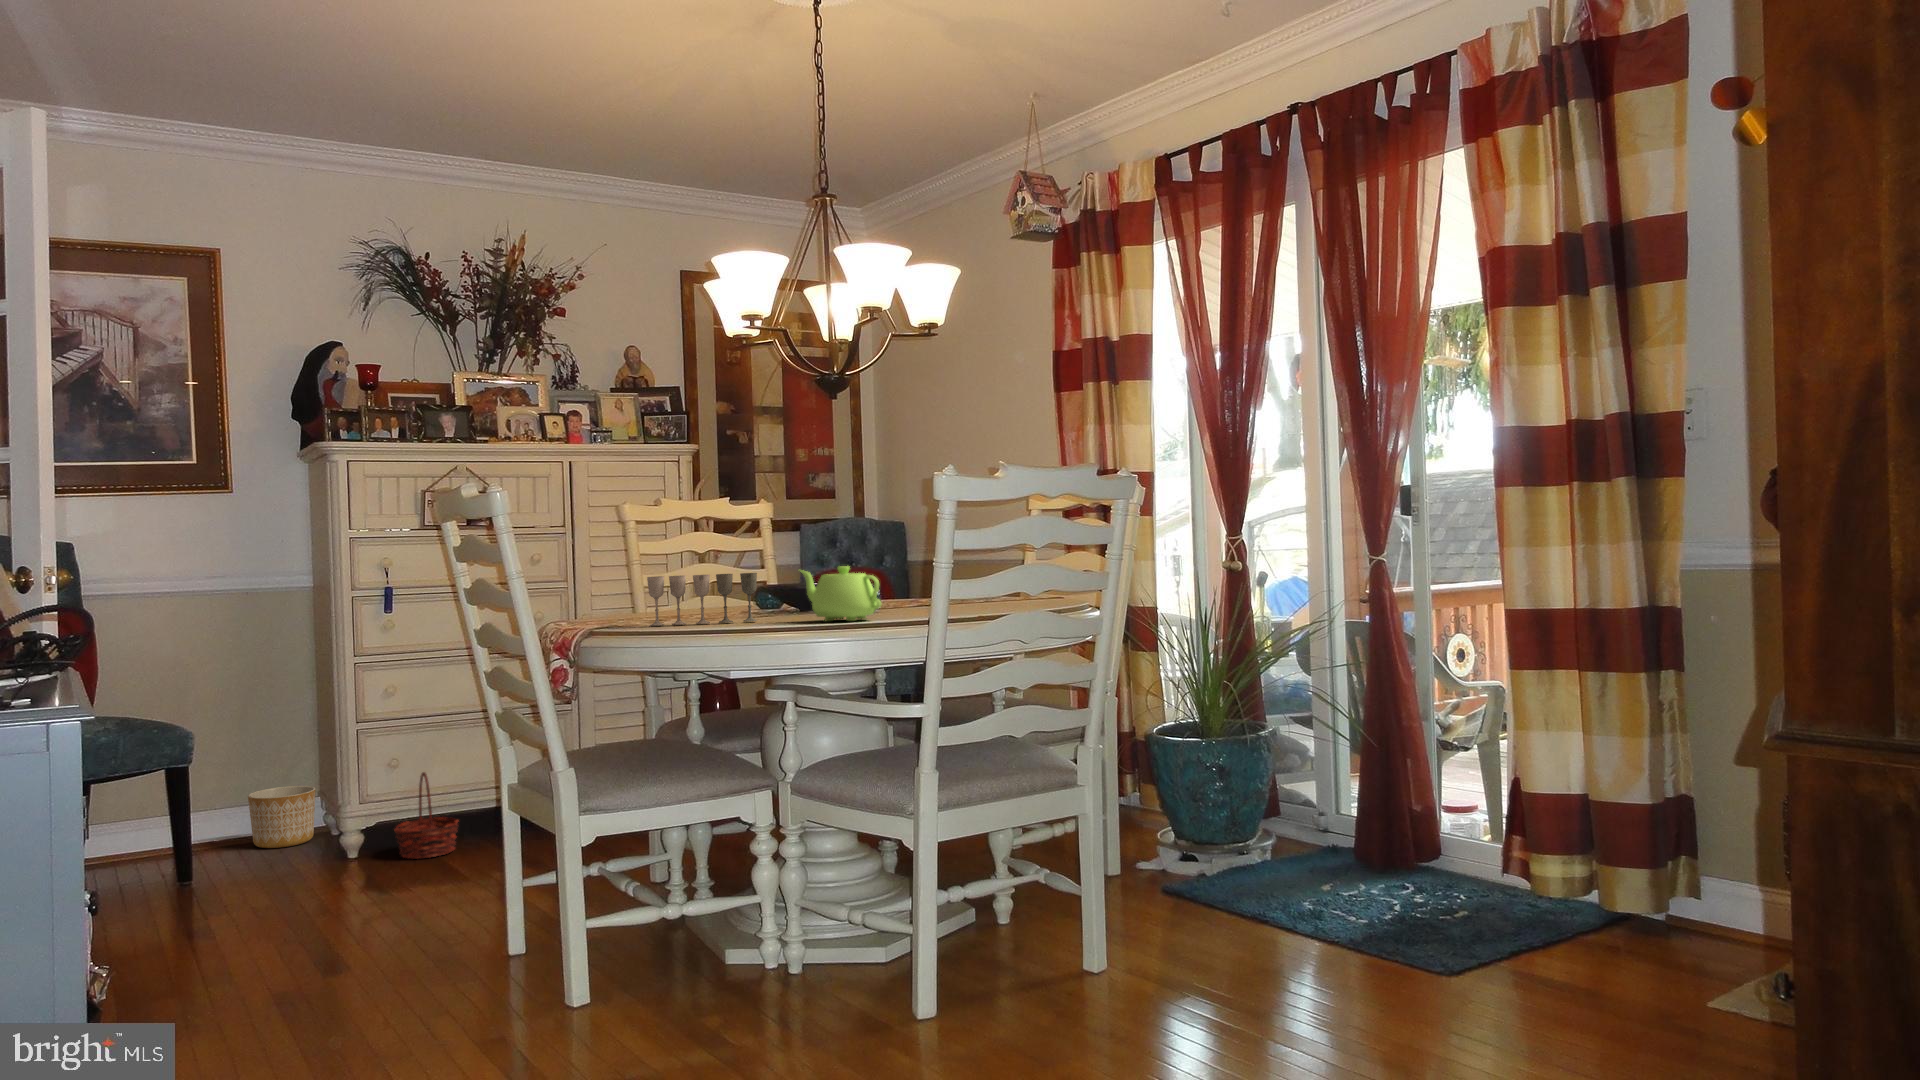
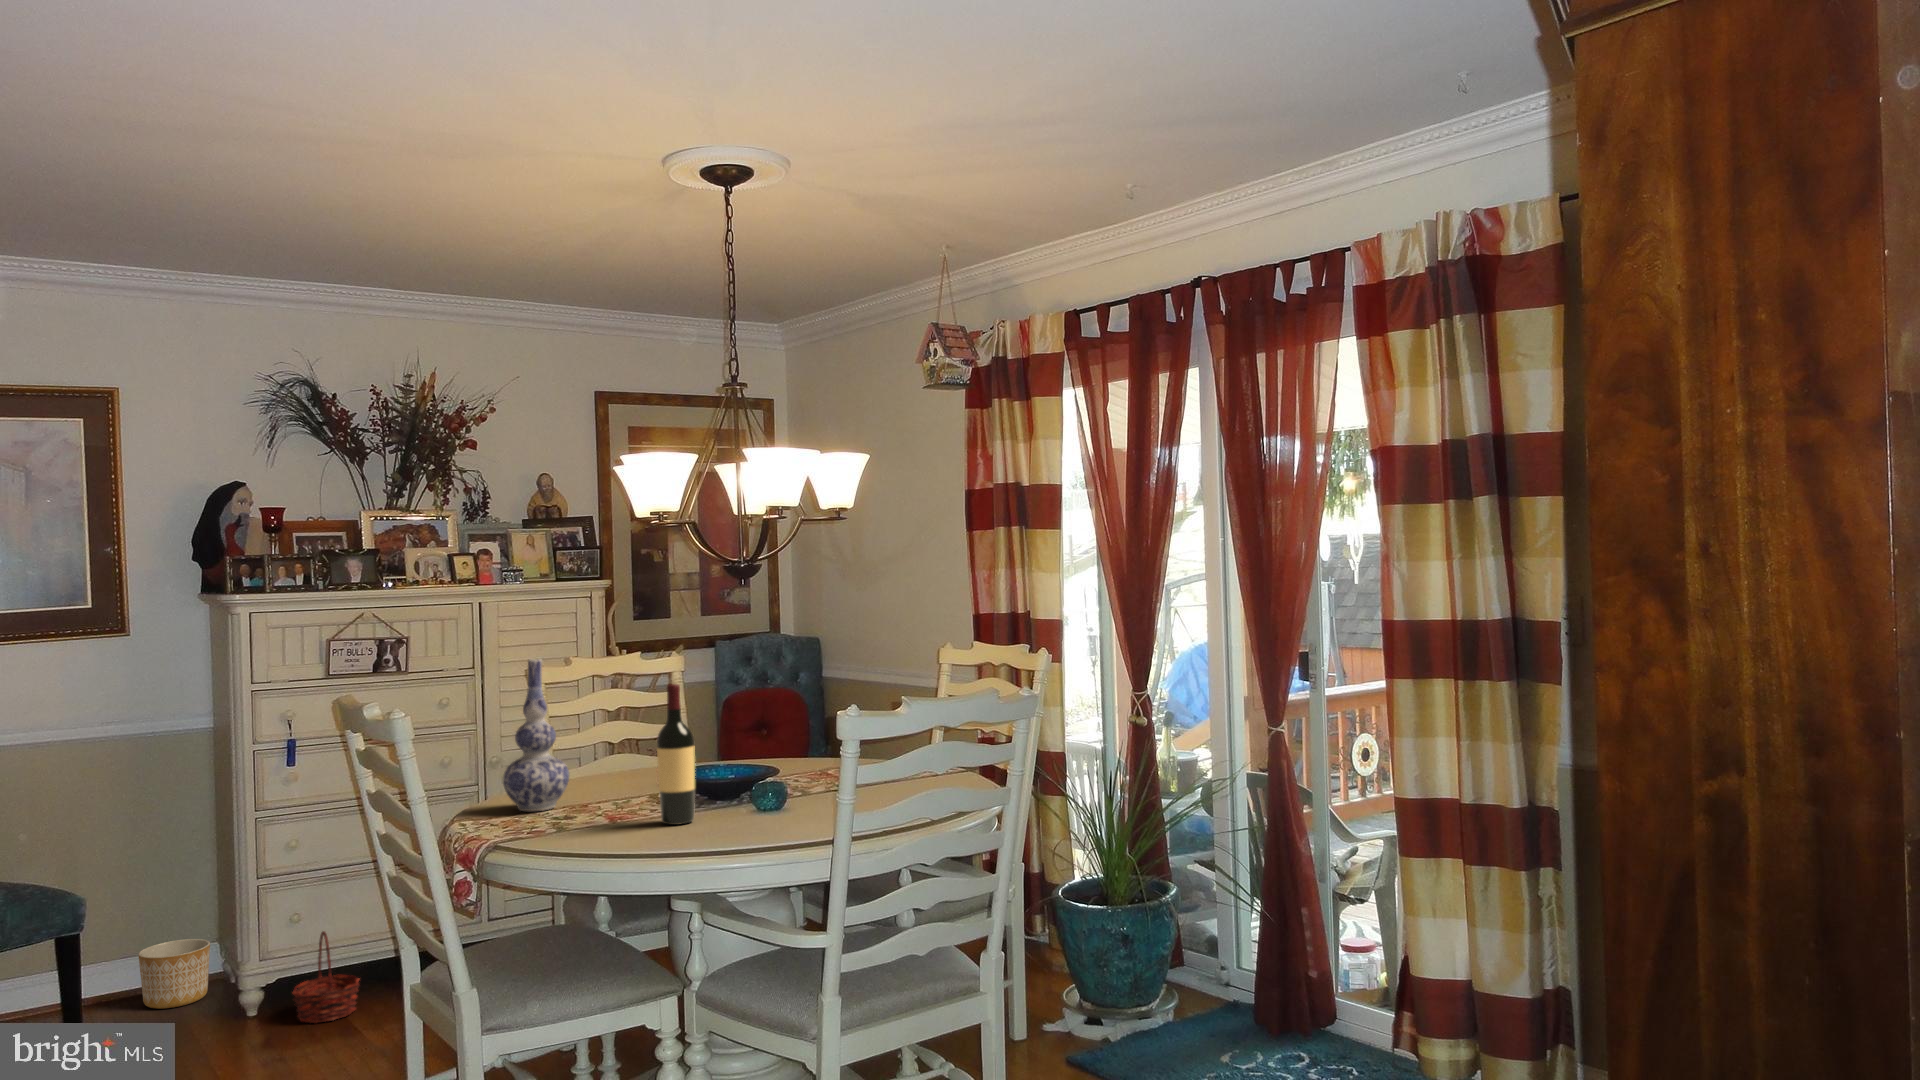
vase: none [598,466,663,616] -> present [503,659,569,811]
wine bottle: none [751,479,788,618] -> present [657,684,695,825]
teapot: present [800,566,881,621] -> none [703,784,786,842]
wine glass: present [647,573,757,626] -> none [551,787,662,845]

